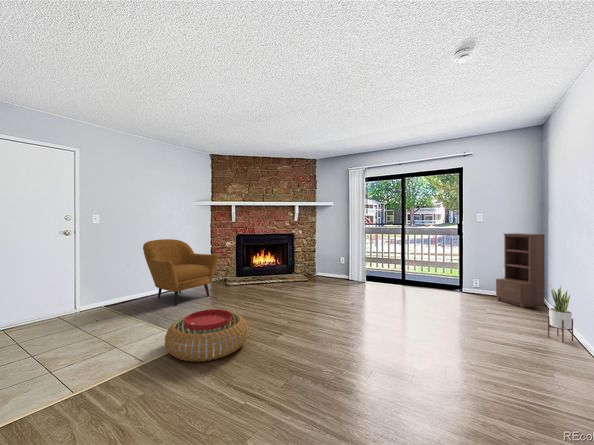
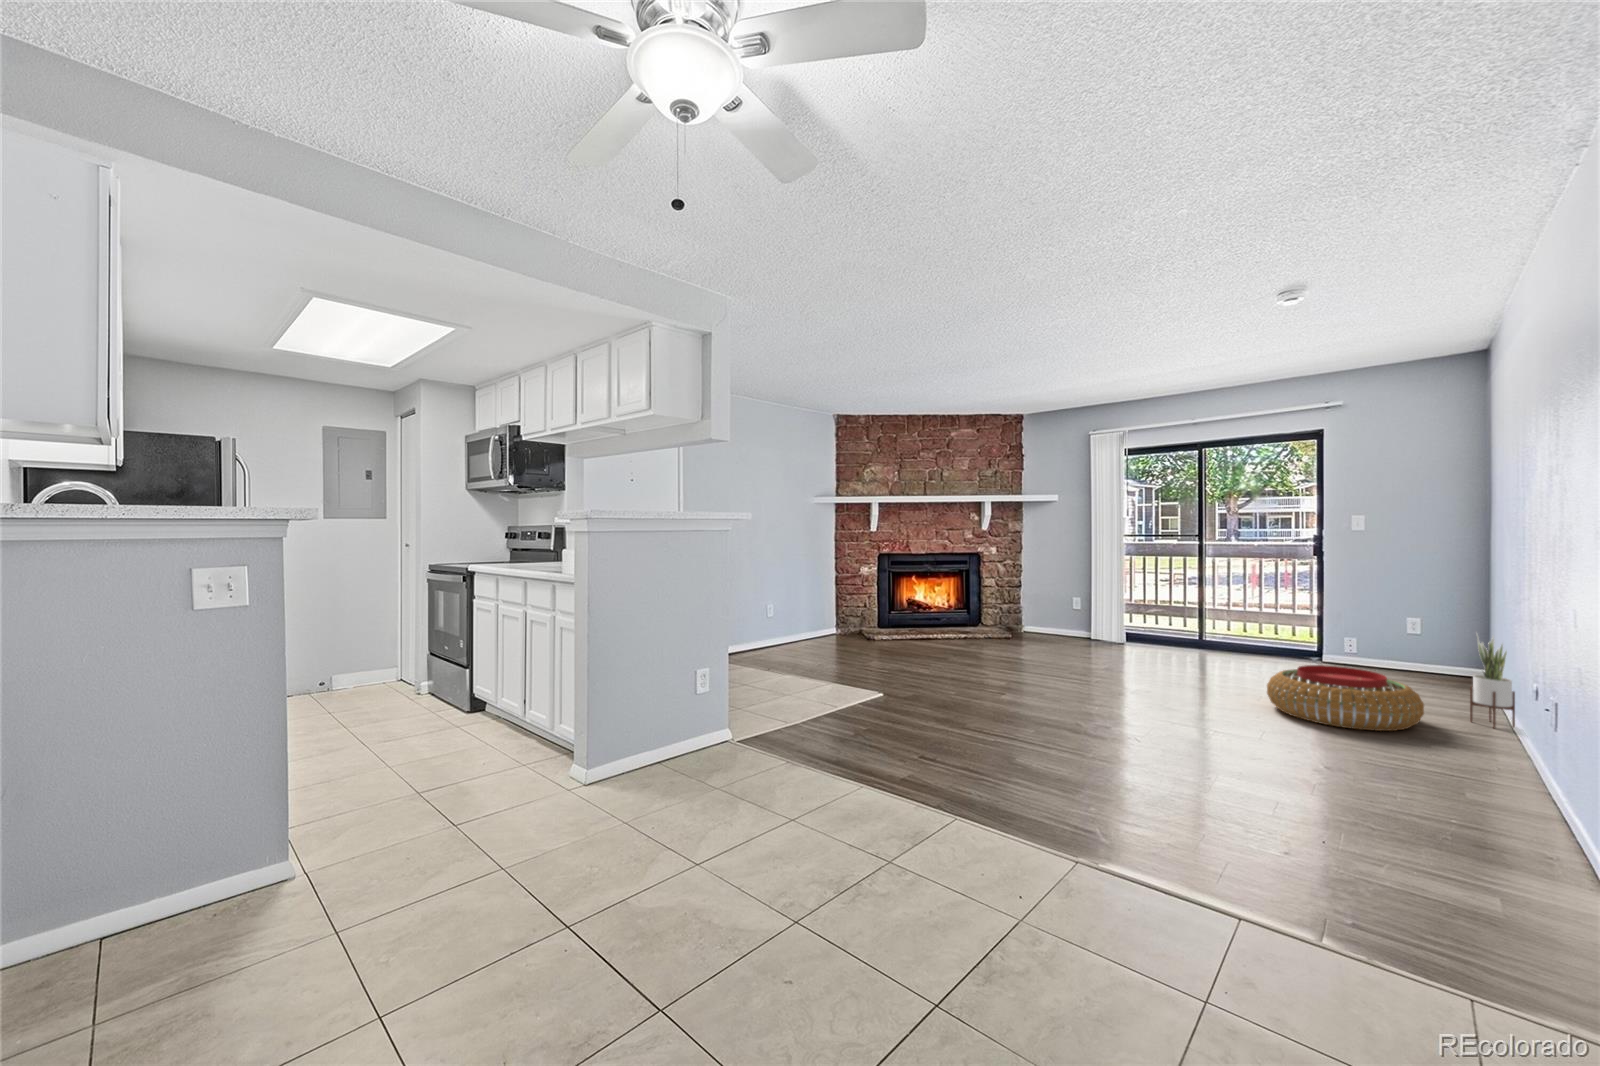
bookshelf: present [496,233,545,308] -> none [1392,554,1492,688]
armchair: present [143,239,219,306] -> none [753,560,867,662]
pouf: present [165,310,248,362] -> present [1267,665,1424,731]

